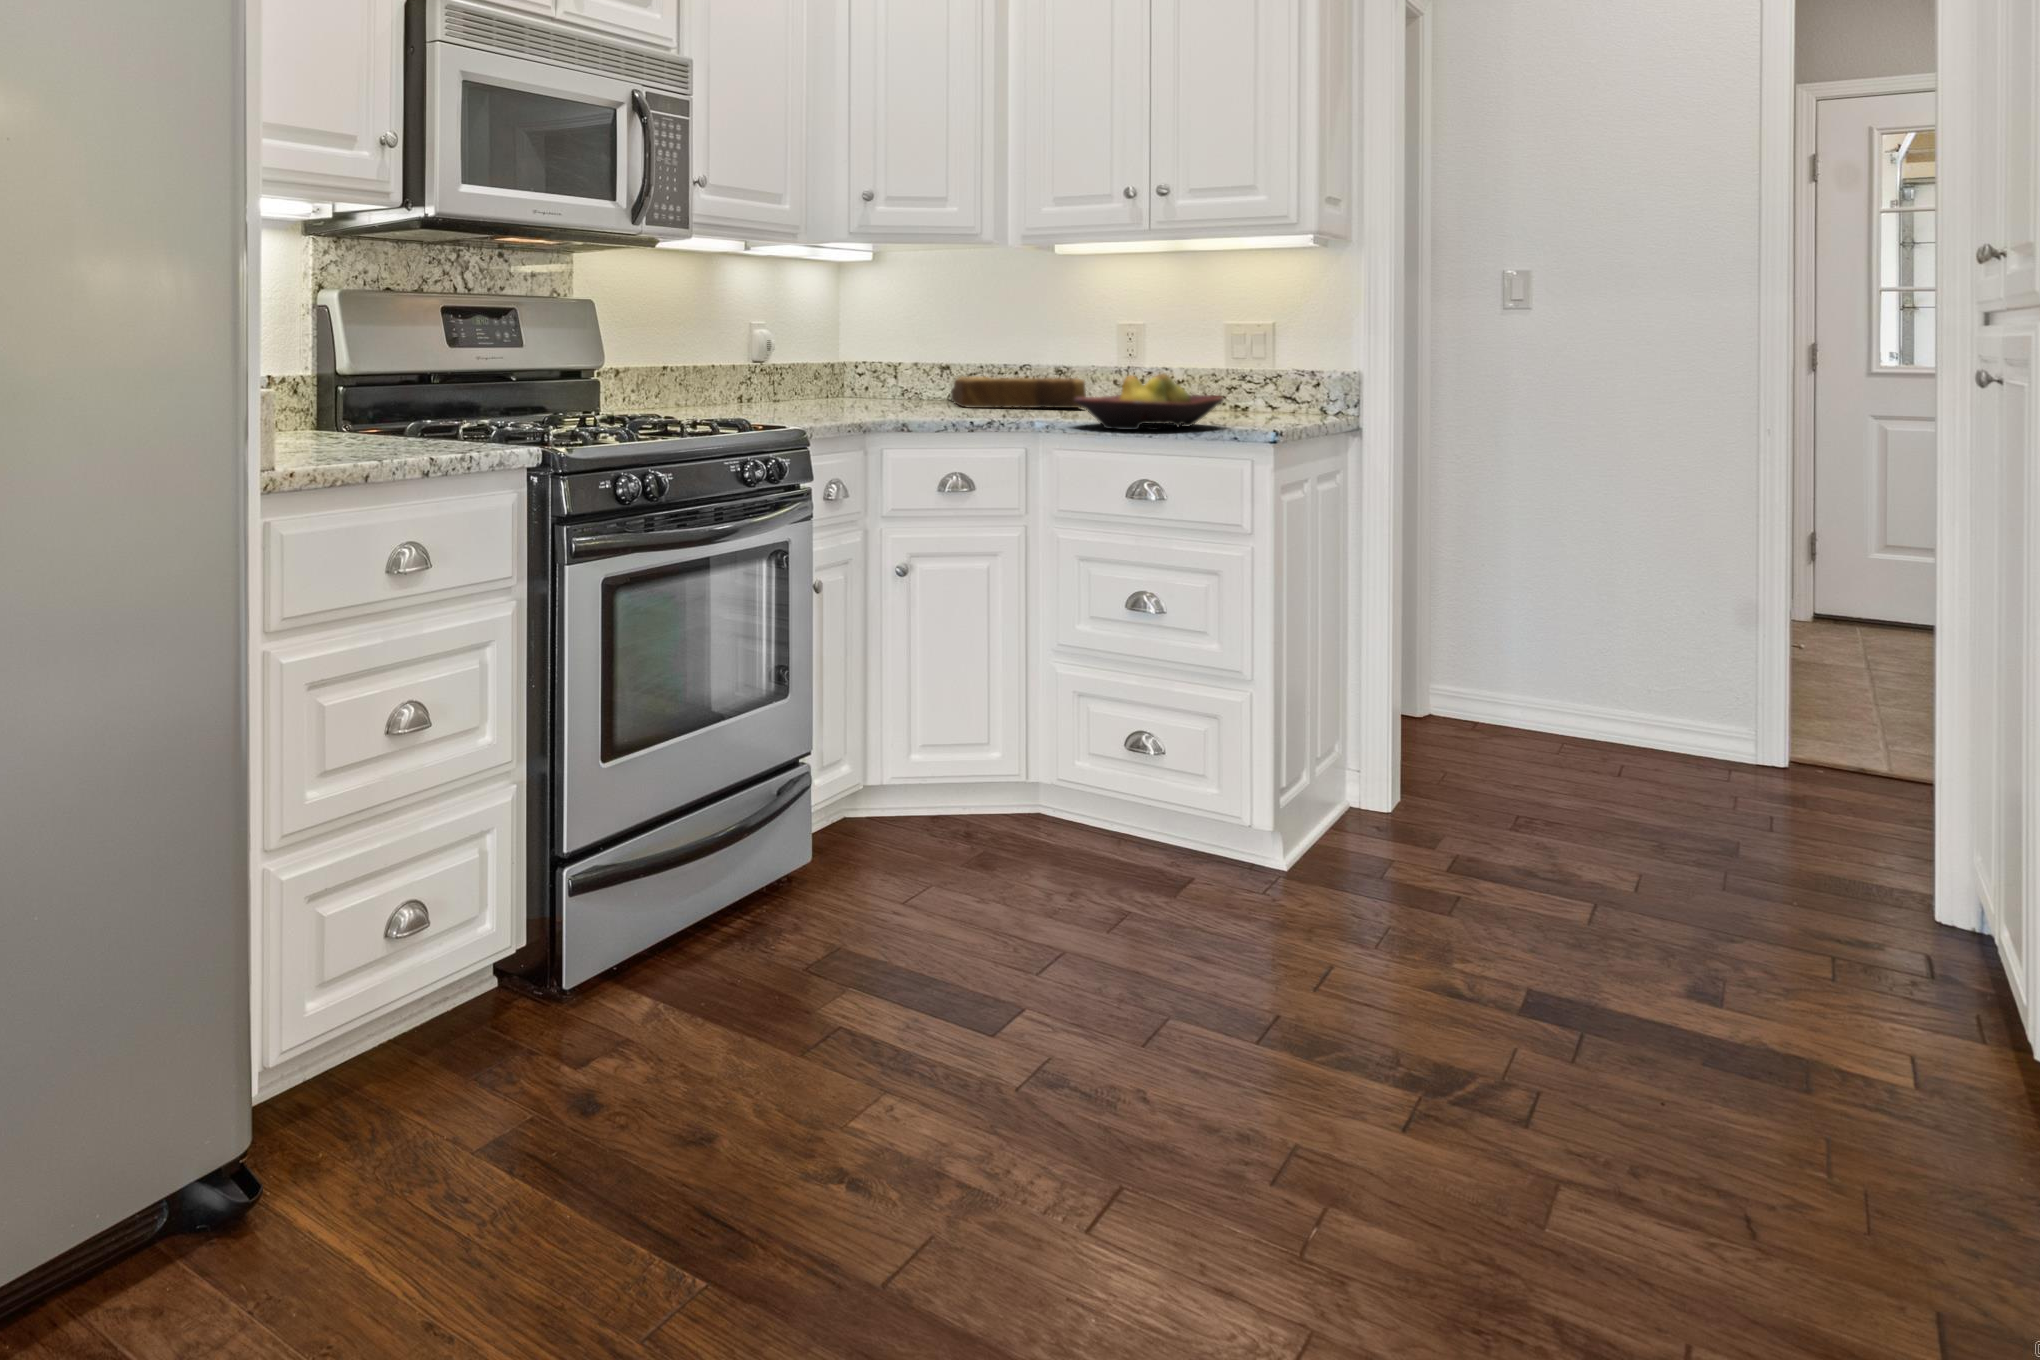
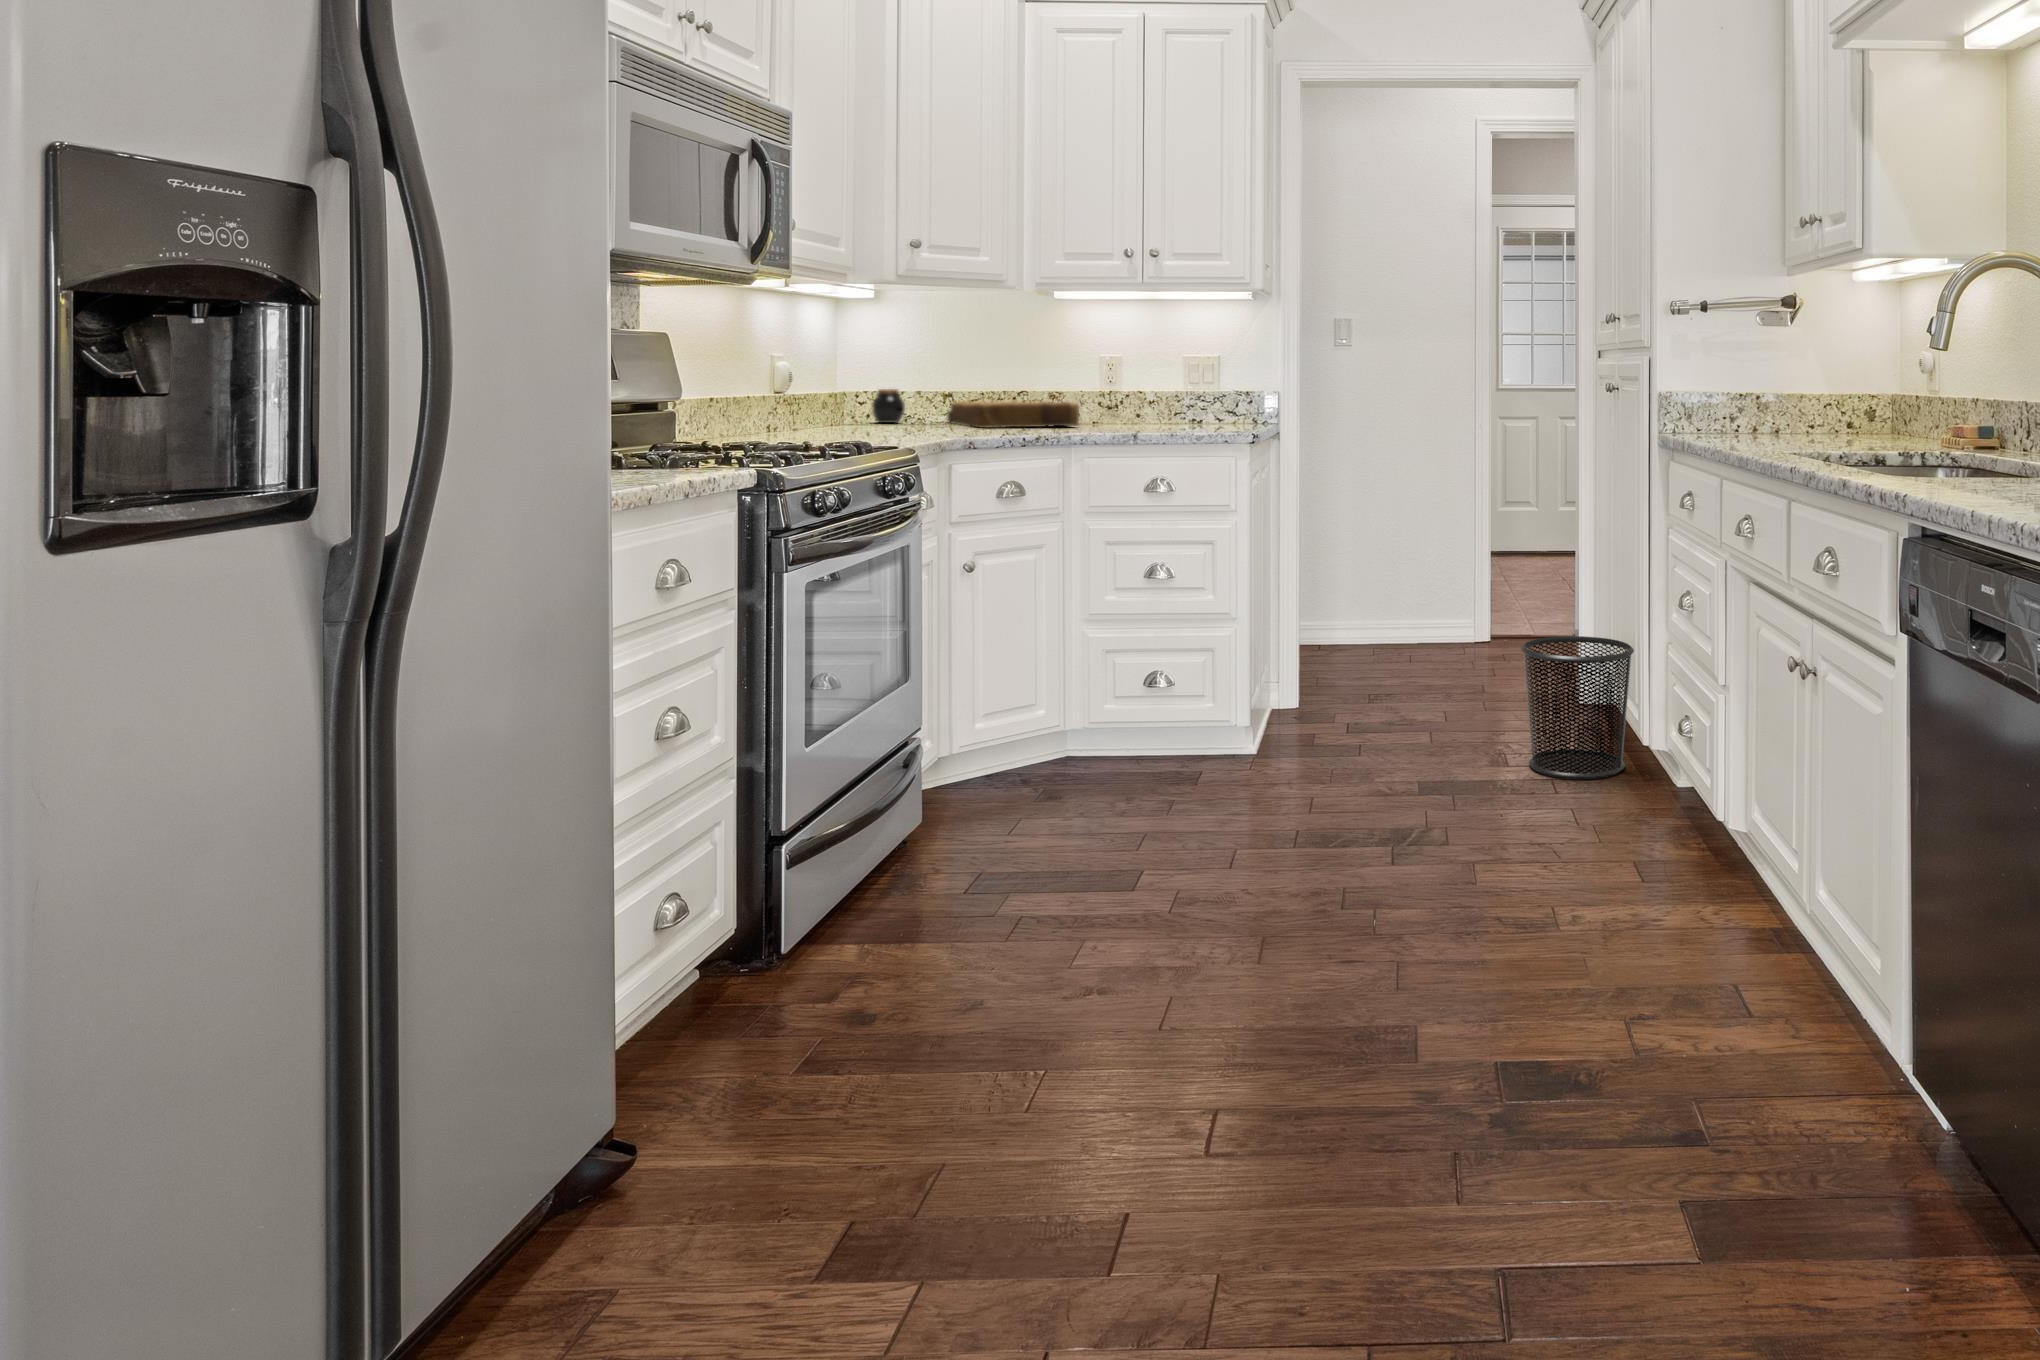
jar: none [862,361,897,399] -> present [872,389,905,423]
fruit bowl: present [1074,374,1224,430] -> none [1113,398,1213,440]
trash can: none [1730,780,1979,1049] -> present [1521,636,1634,779]

